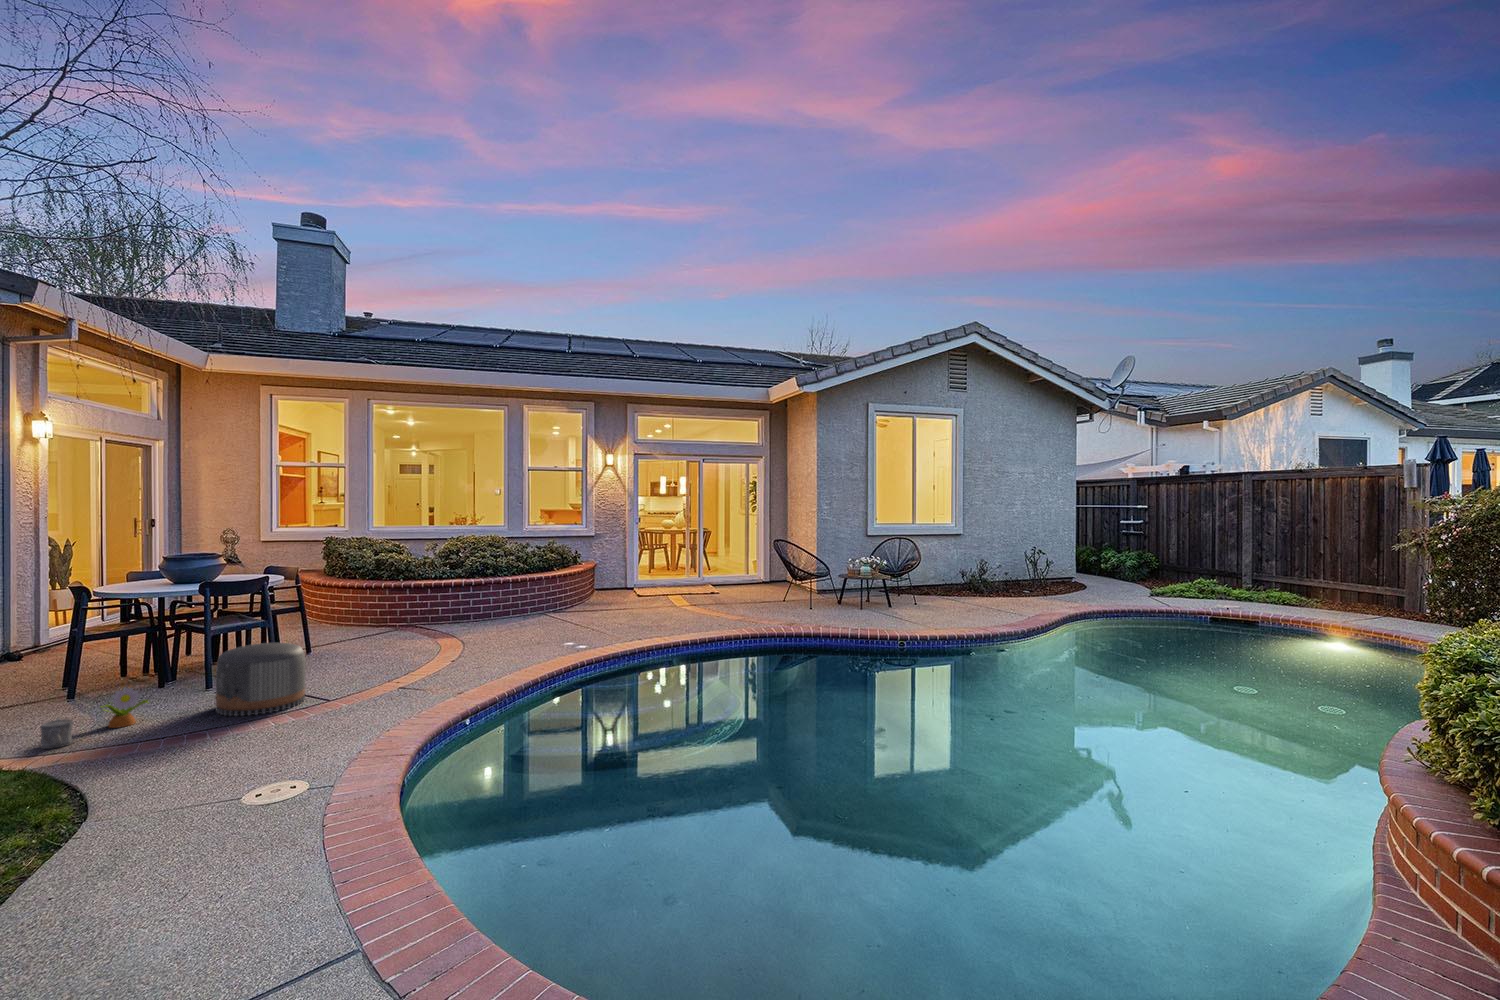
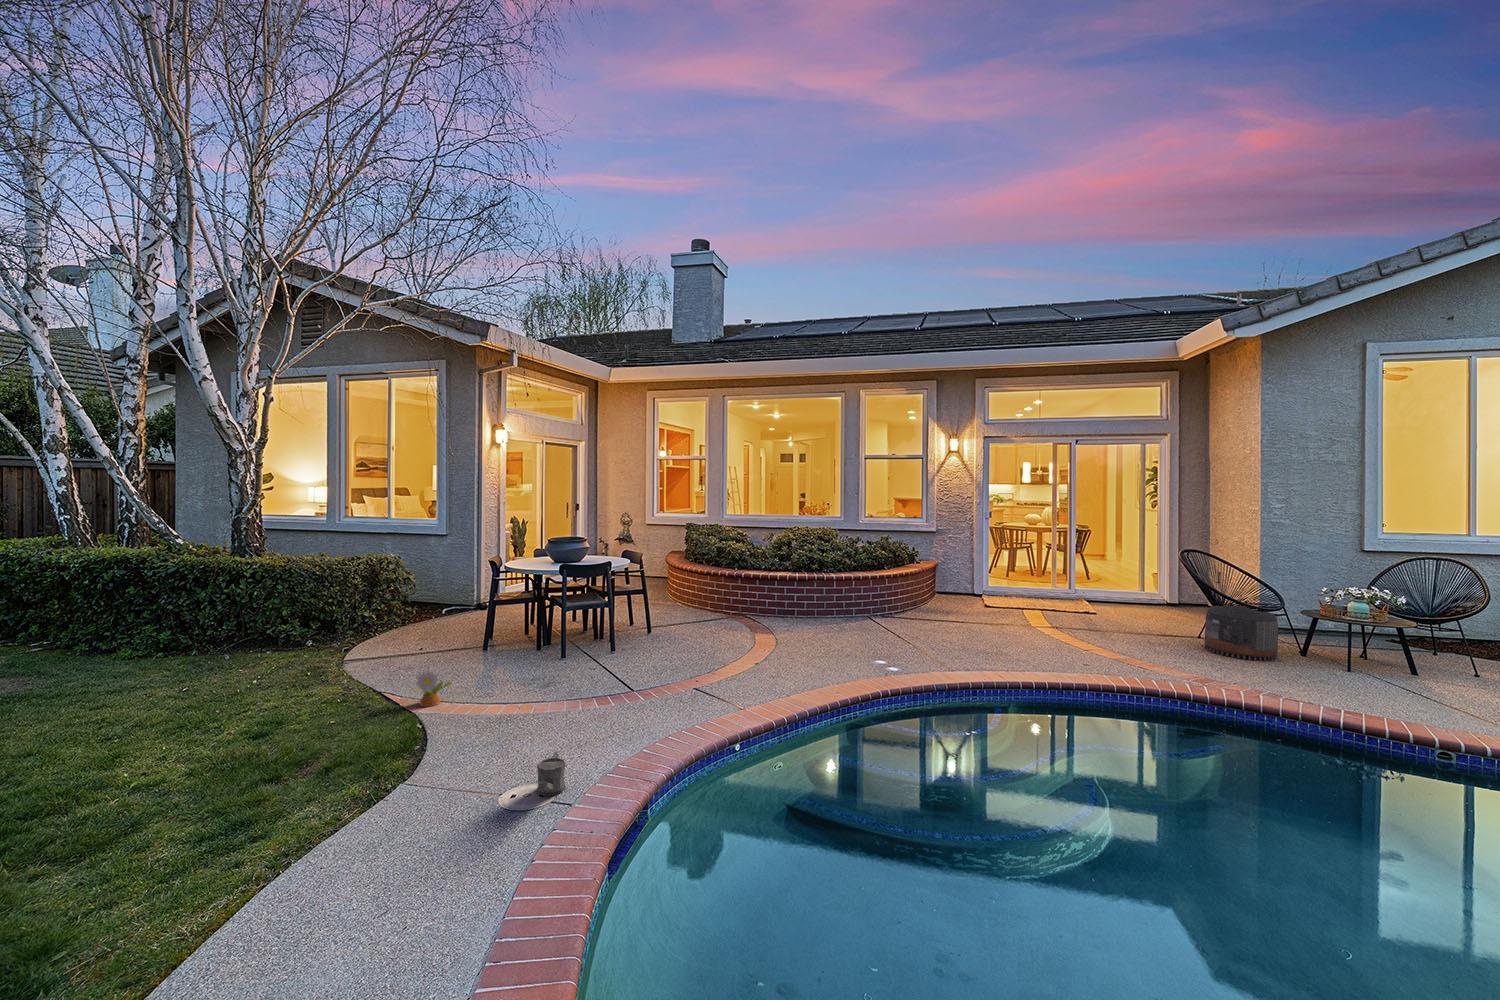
pouf: present [216,643,306,716] -> present [1205,605,1278,661]
watering can: present [40,718,73,749] -> present [537,752,566,796]

